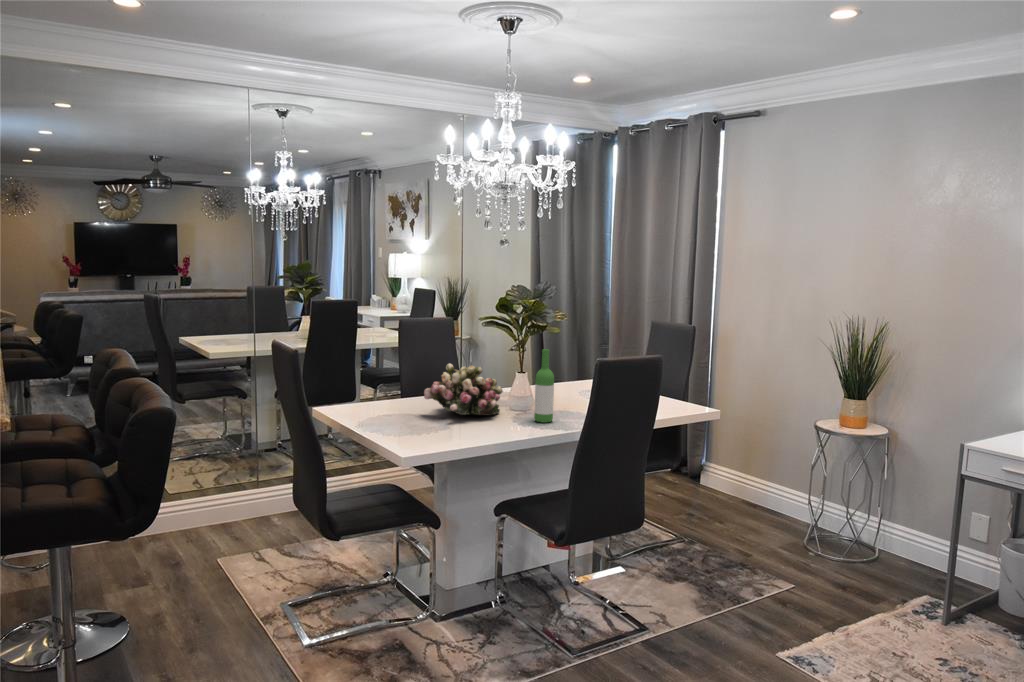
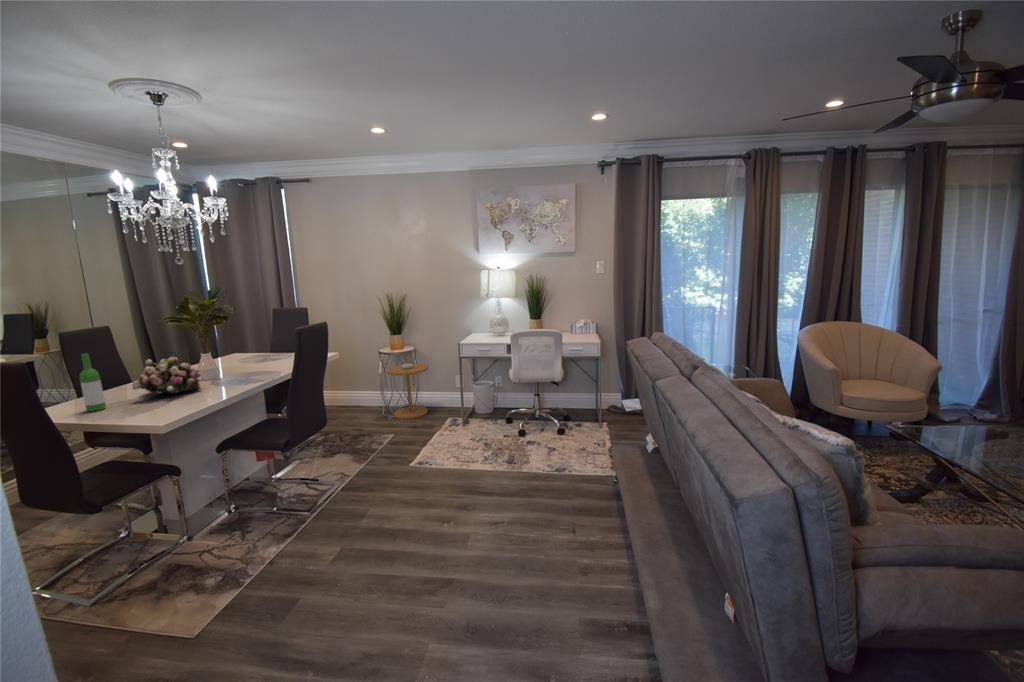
wine bottle: present [534,349,554,423] -> present [79,354,106,411]
side table: none [819,457,907,571] -> present [386,363,428,419]

